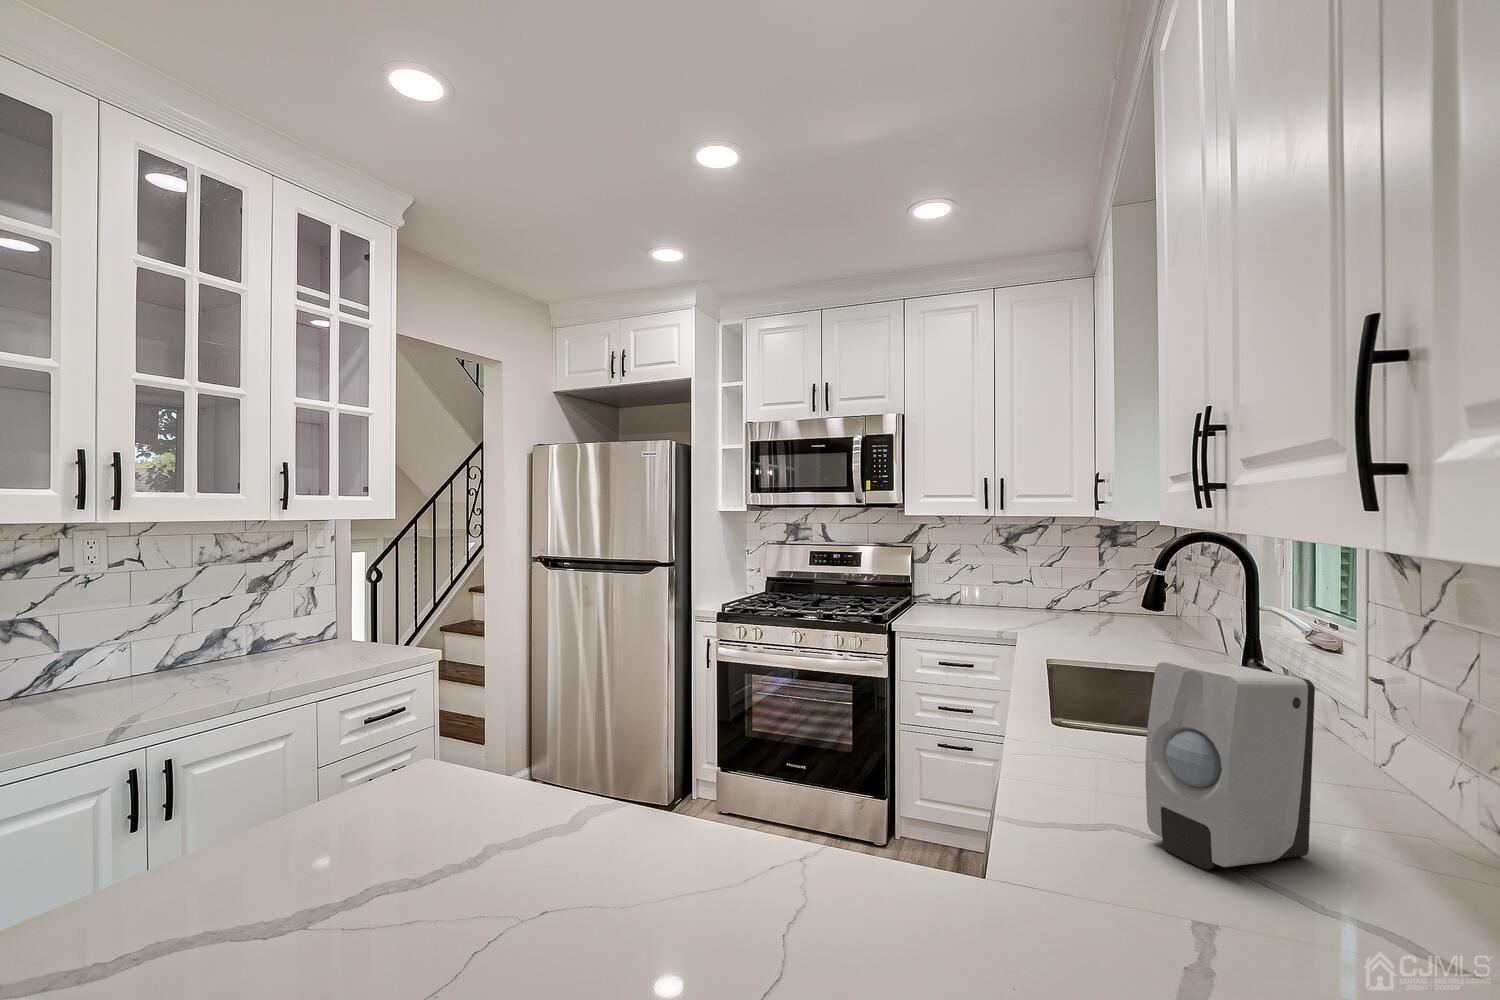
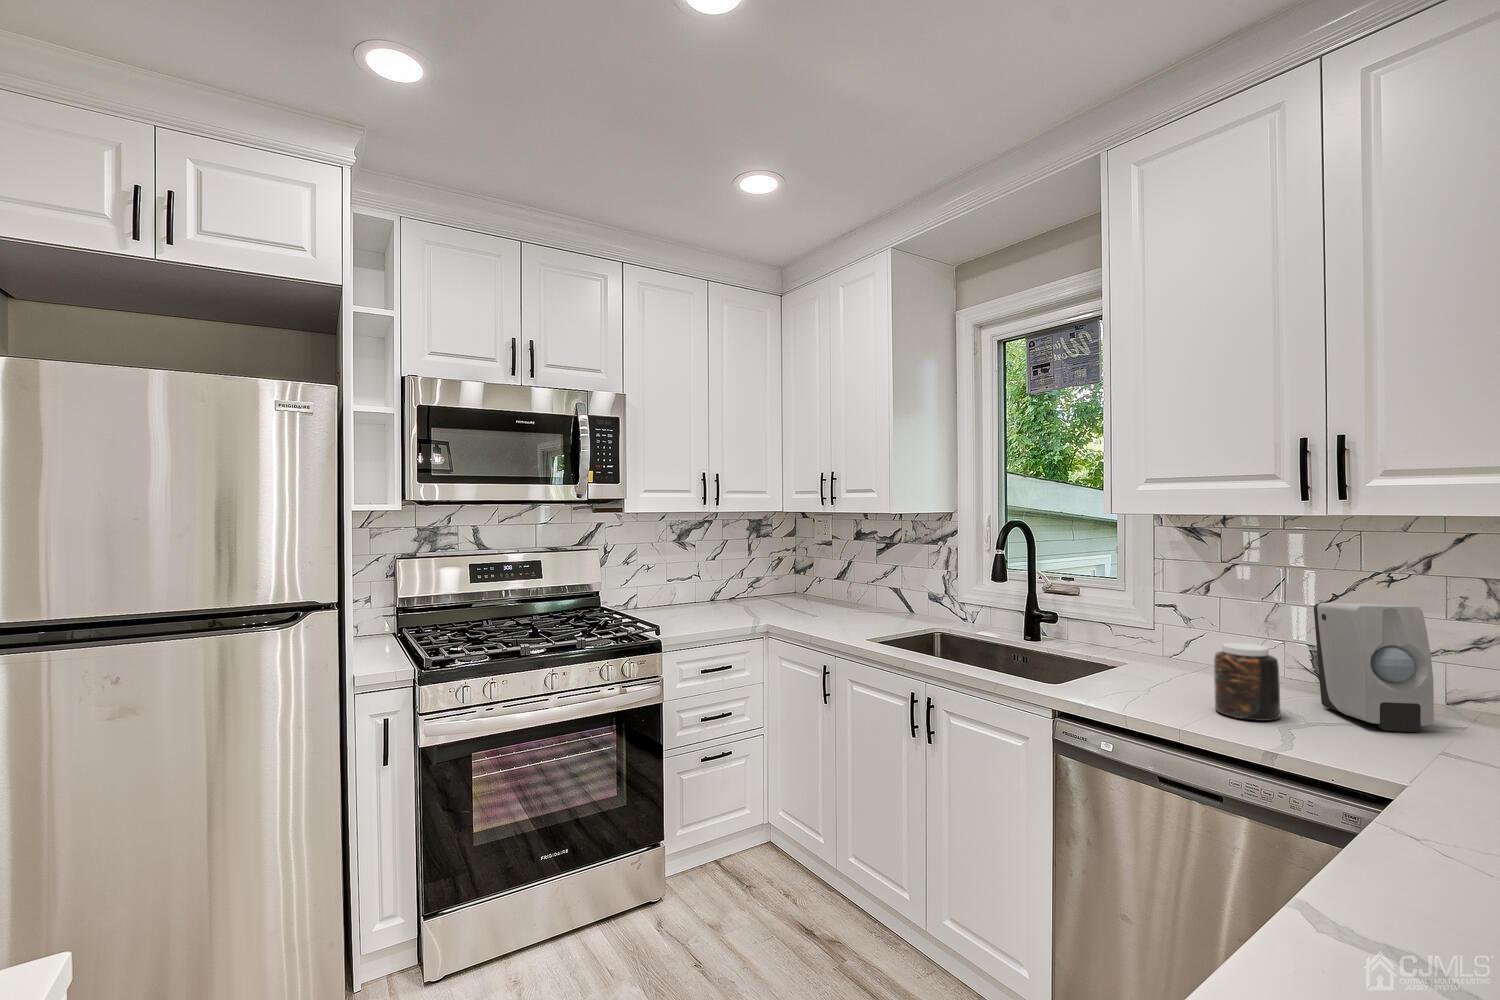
jar: none [1058,692,1137,801] -> present [1214,643,1280,721]

